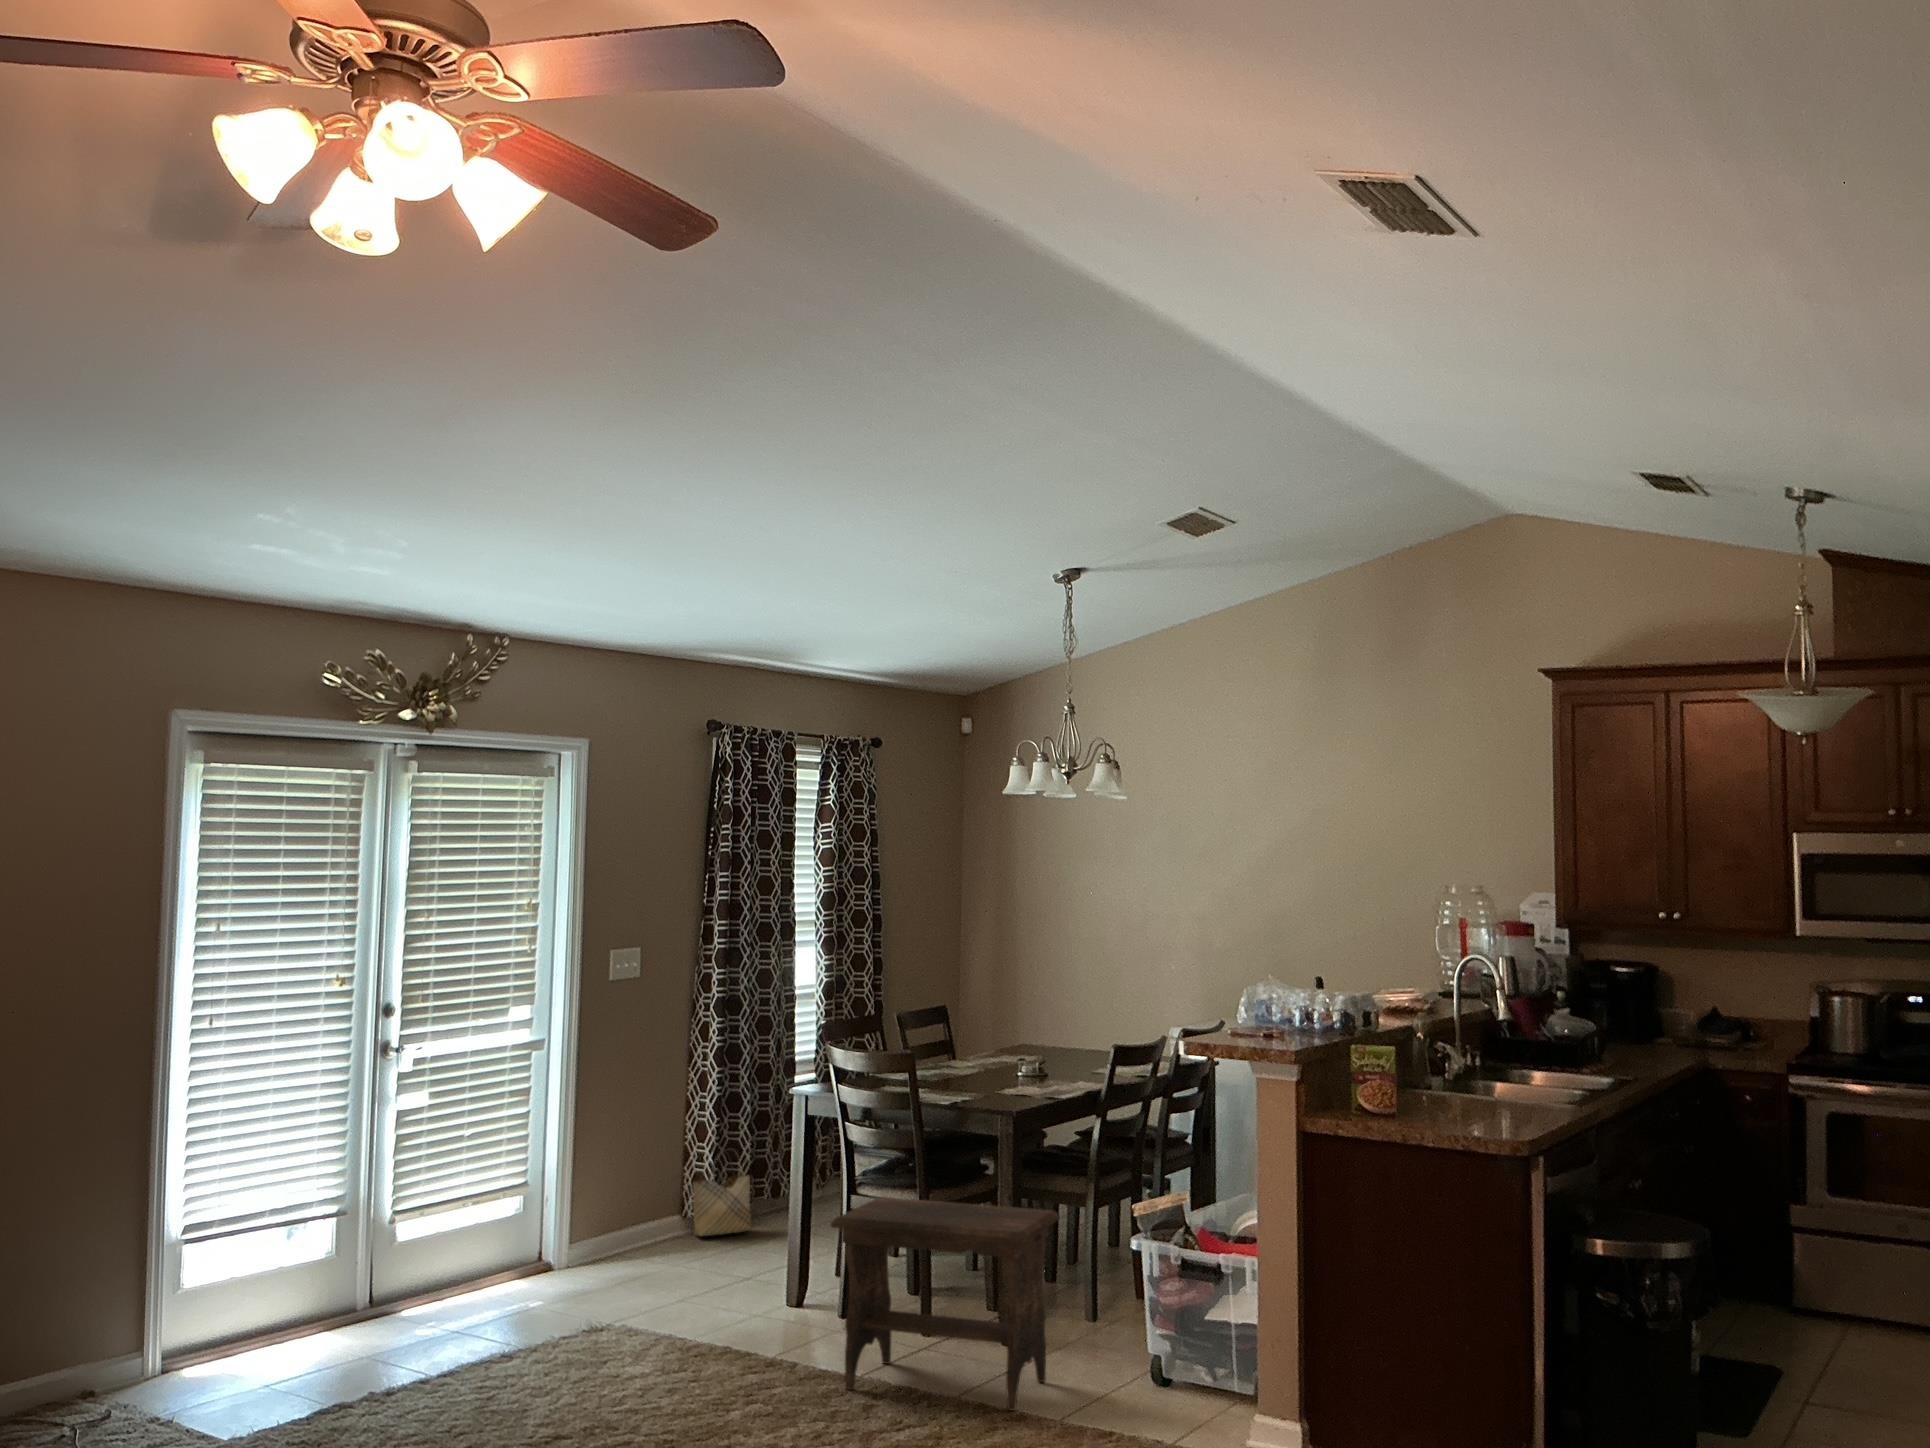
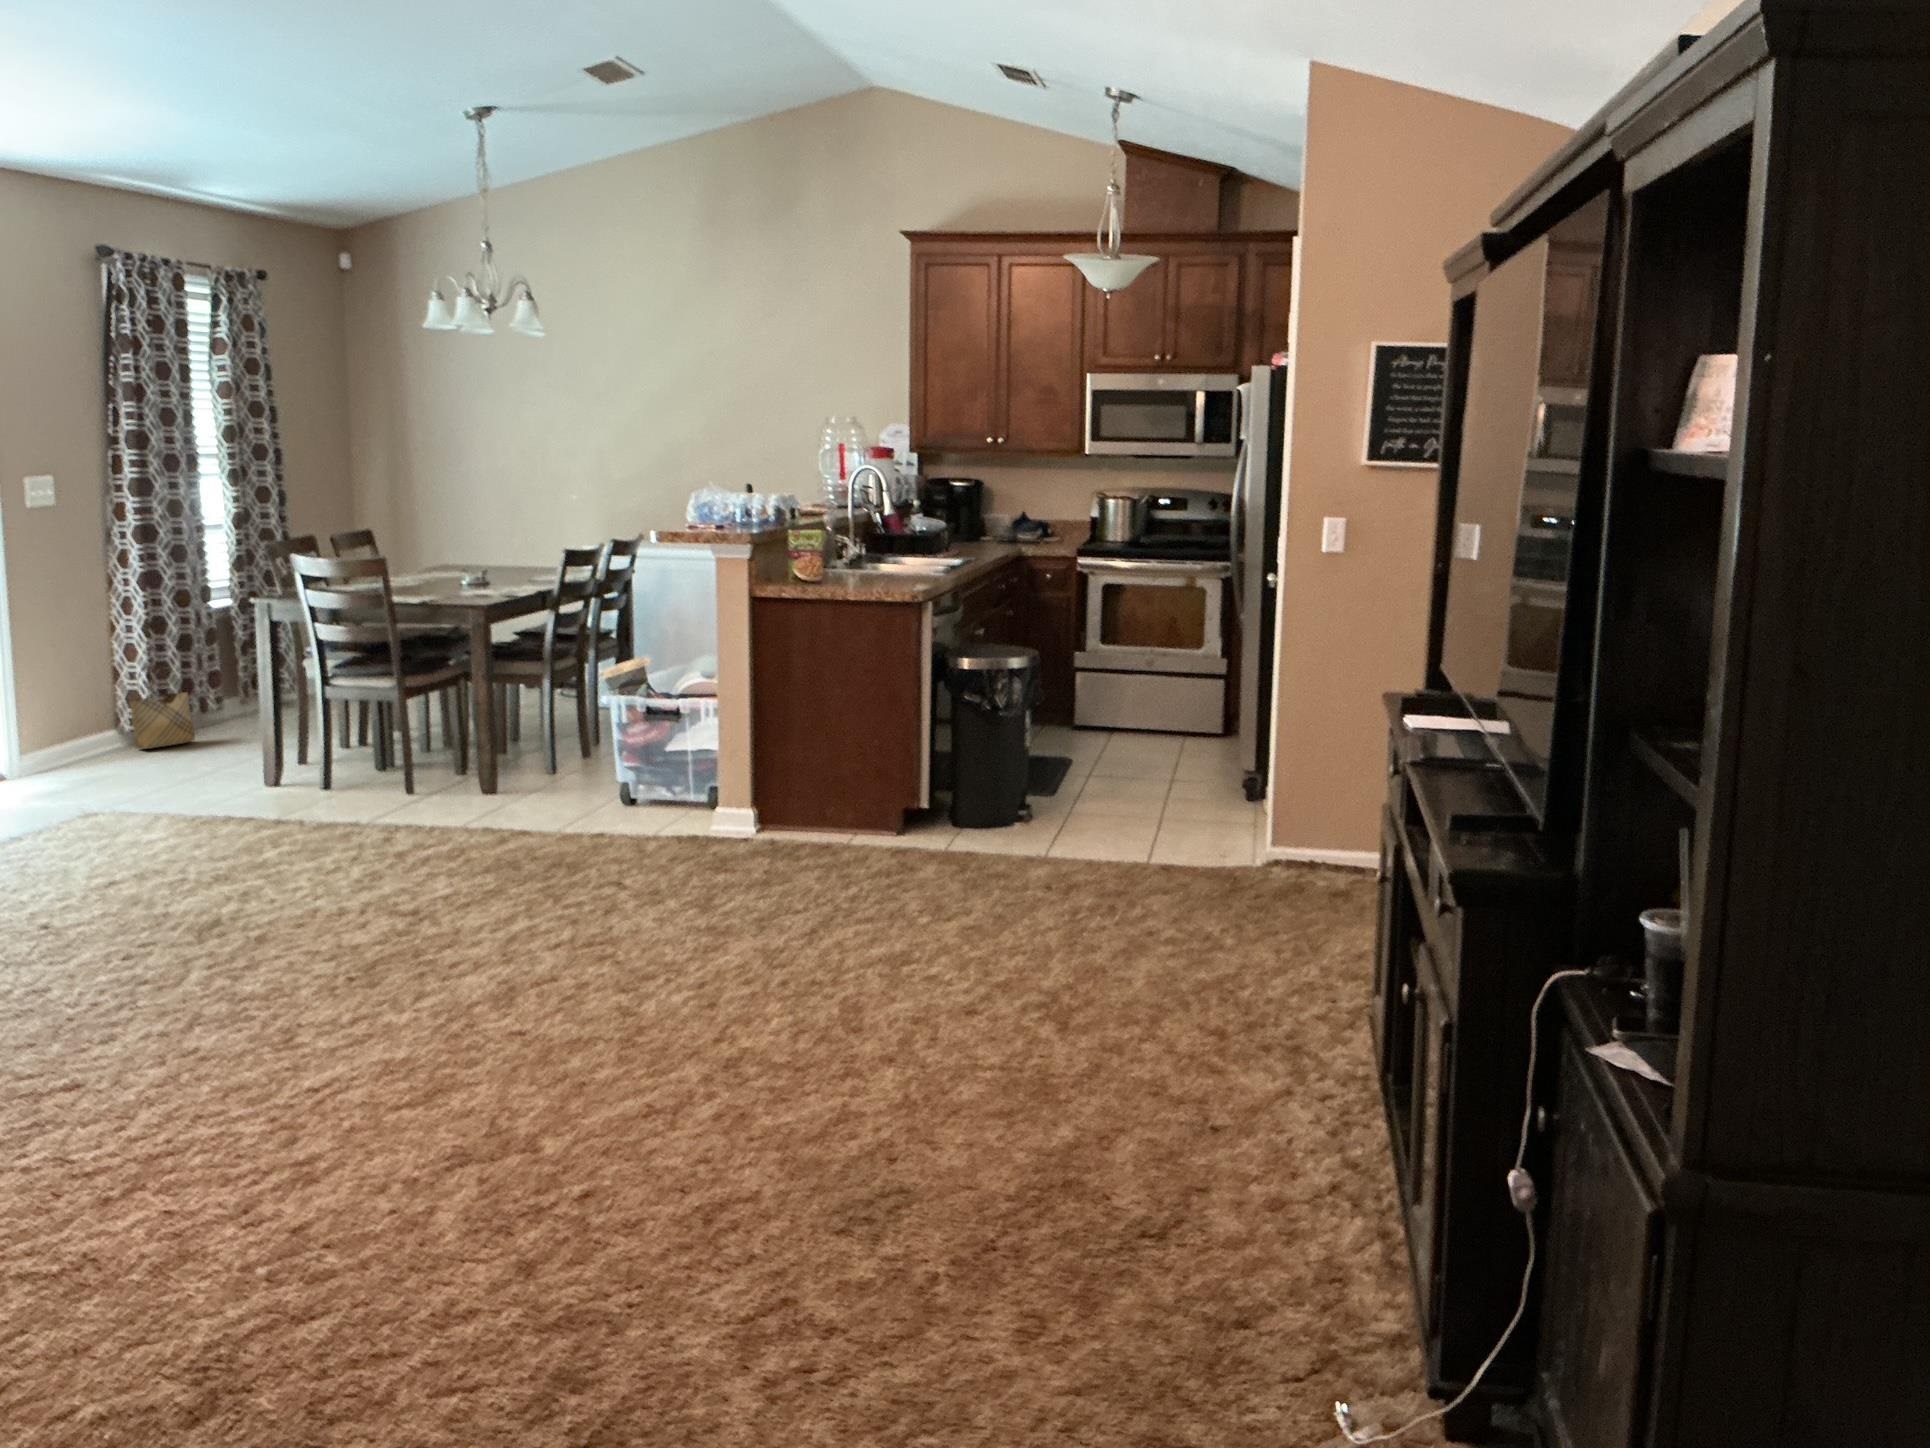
footstool: present [831,1197,1060,1411] -> none [336,679,540,835]

